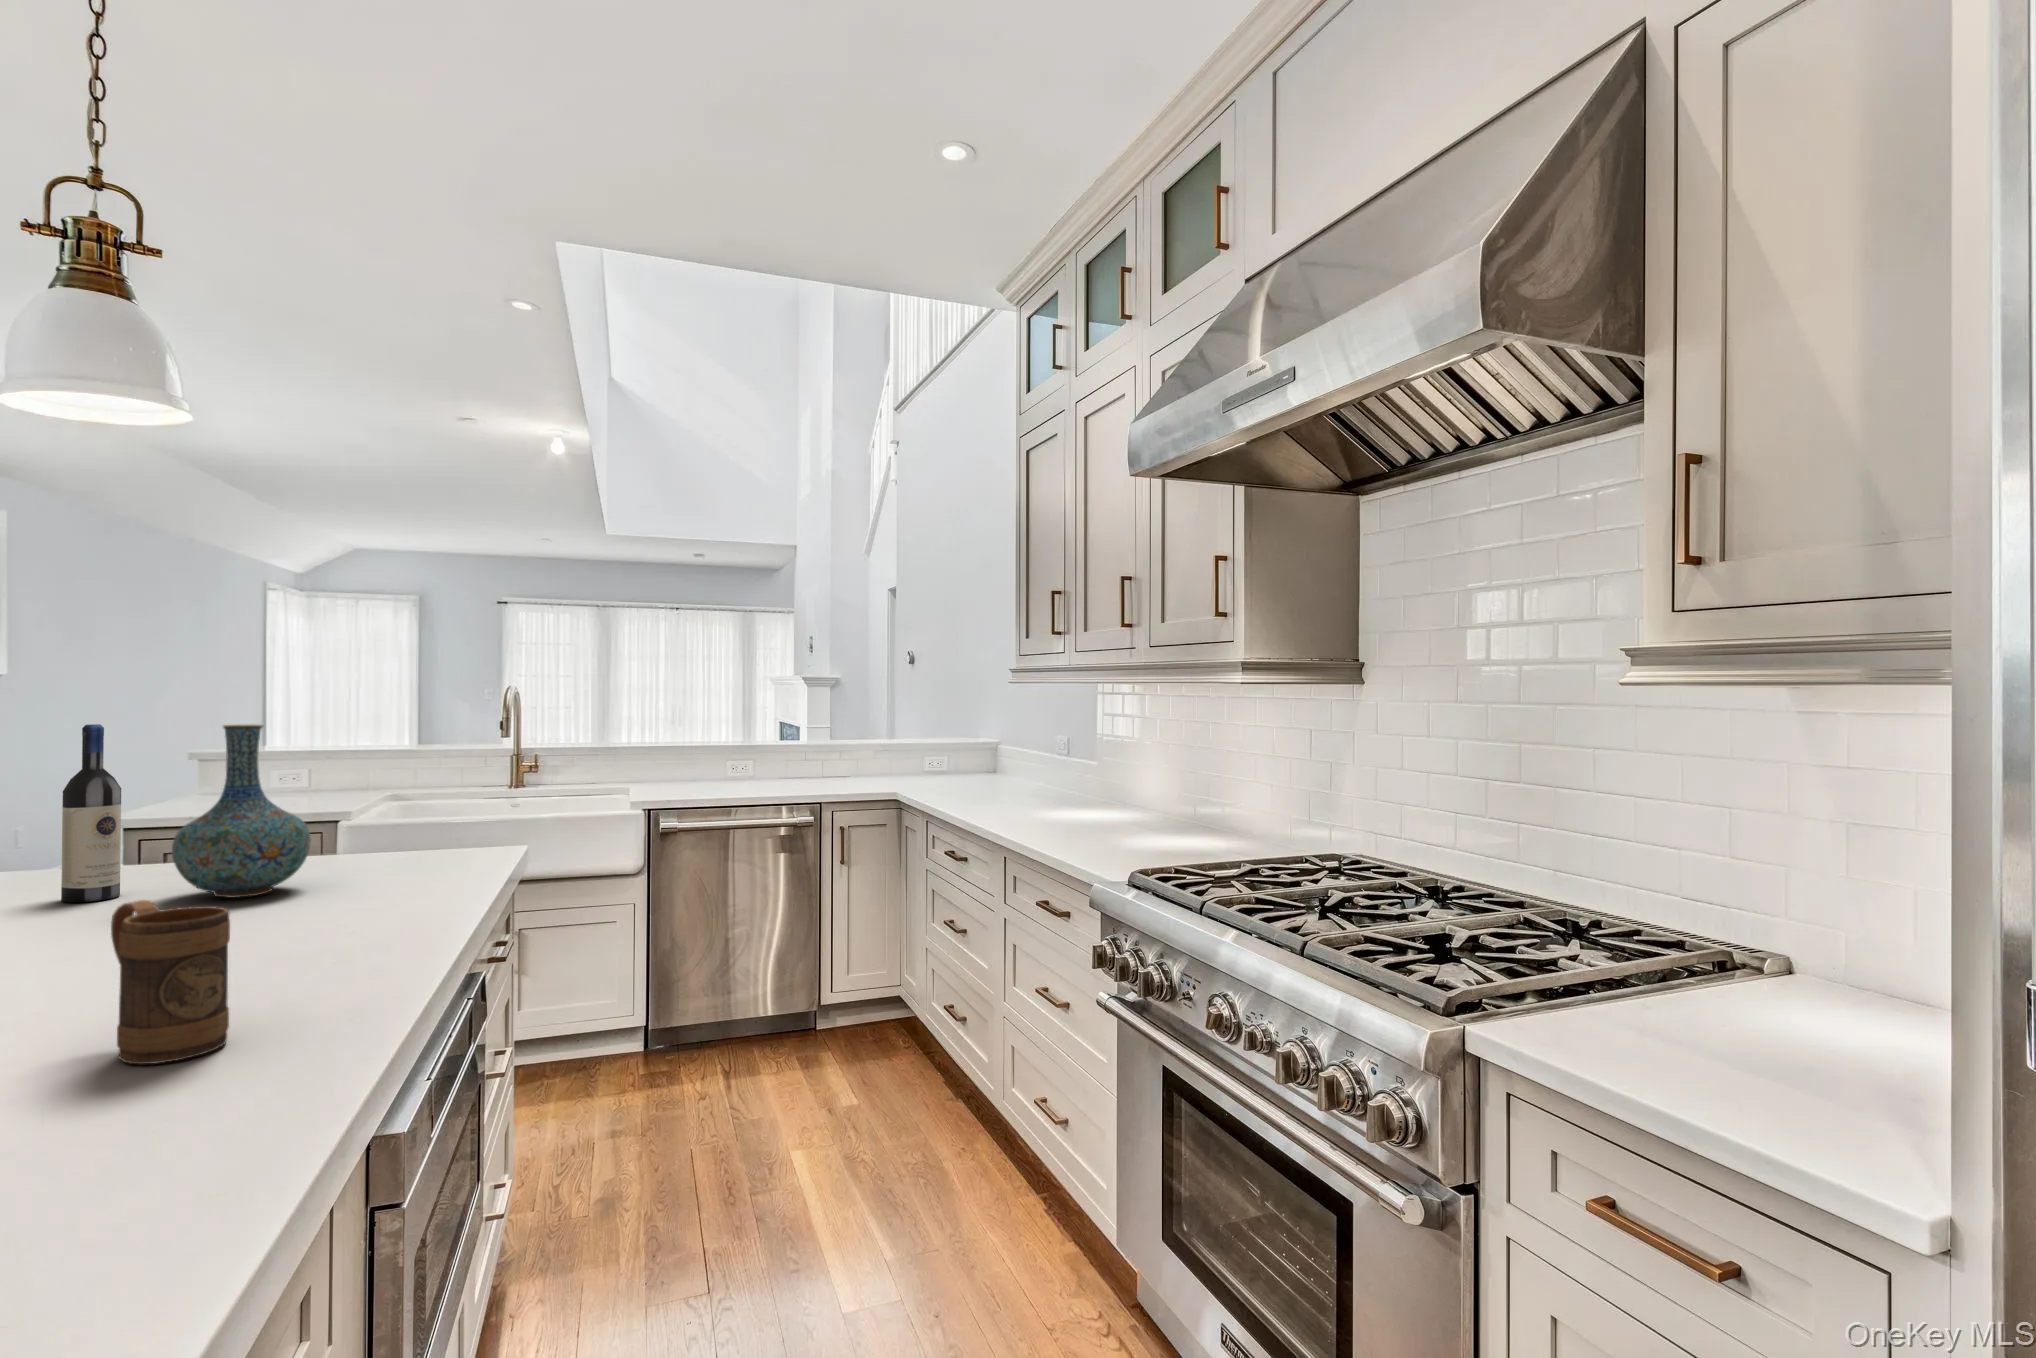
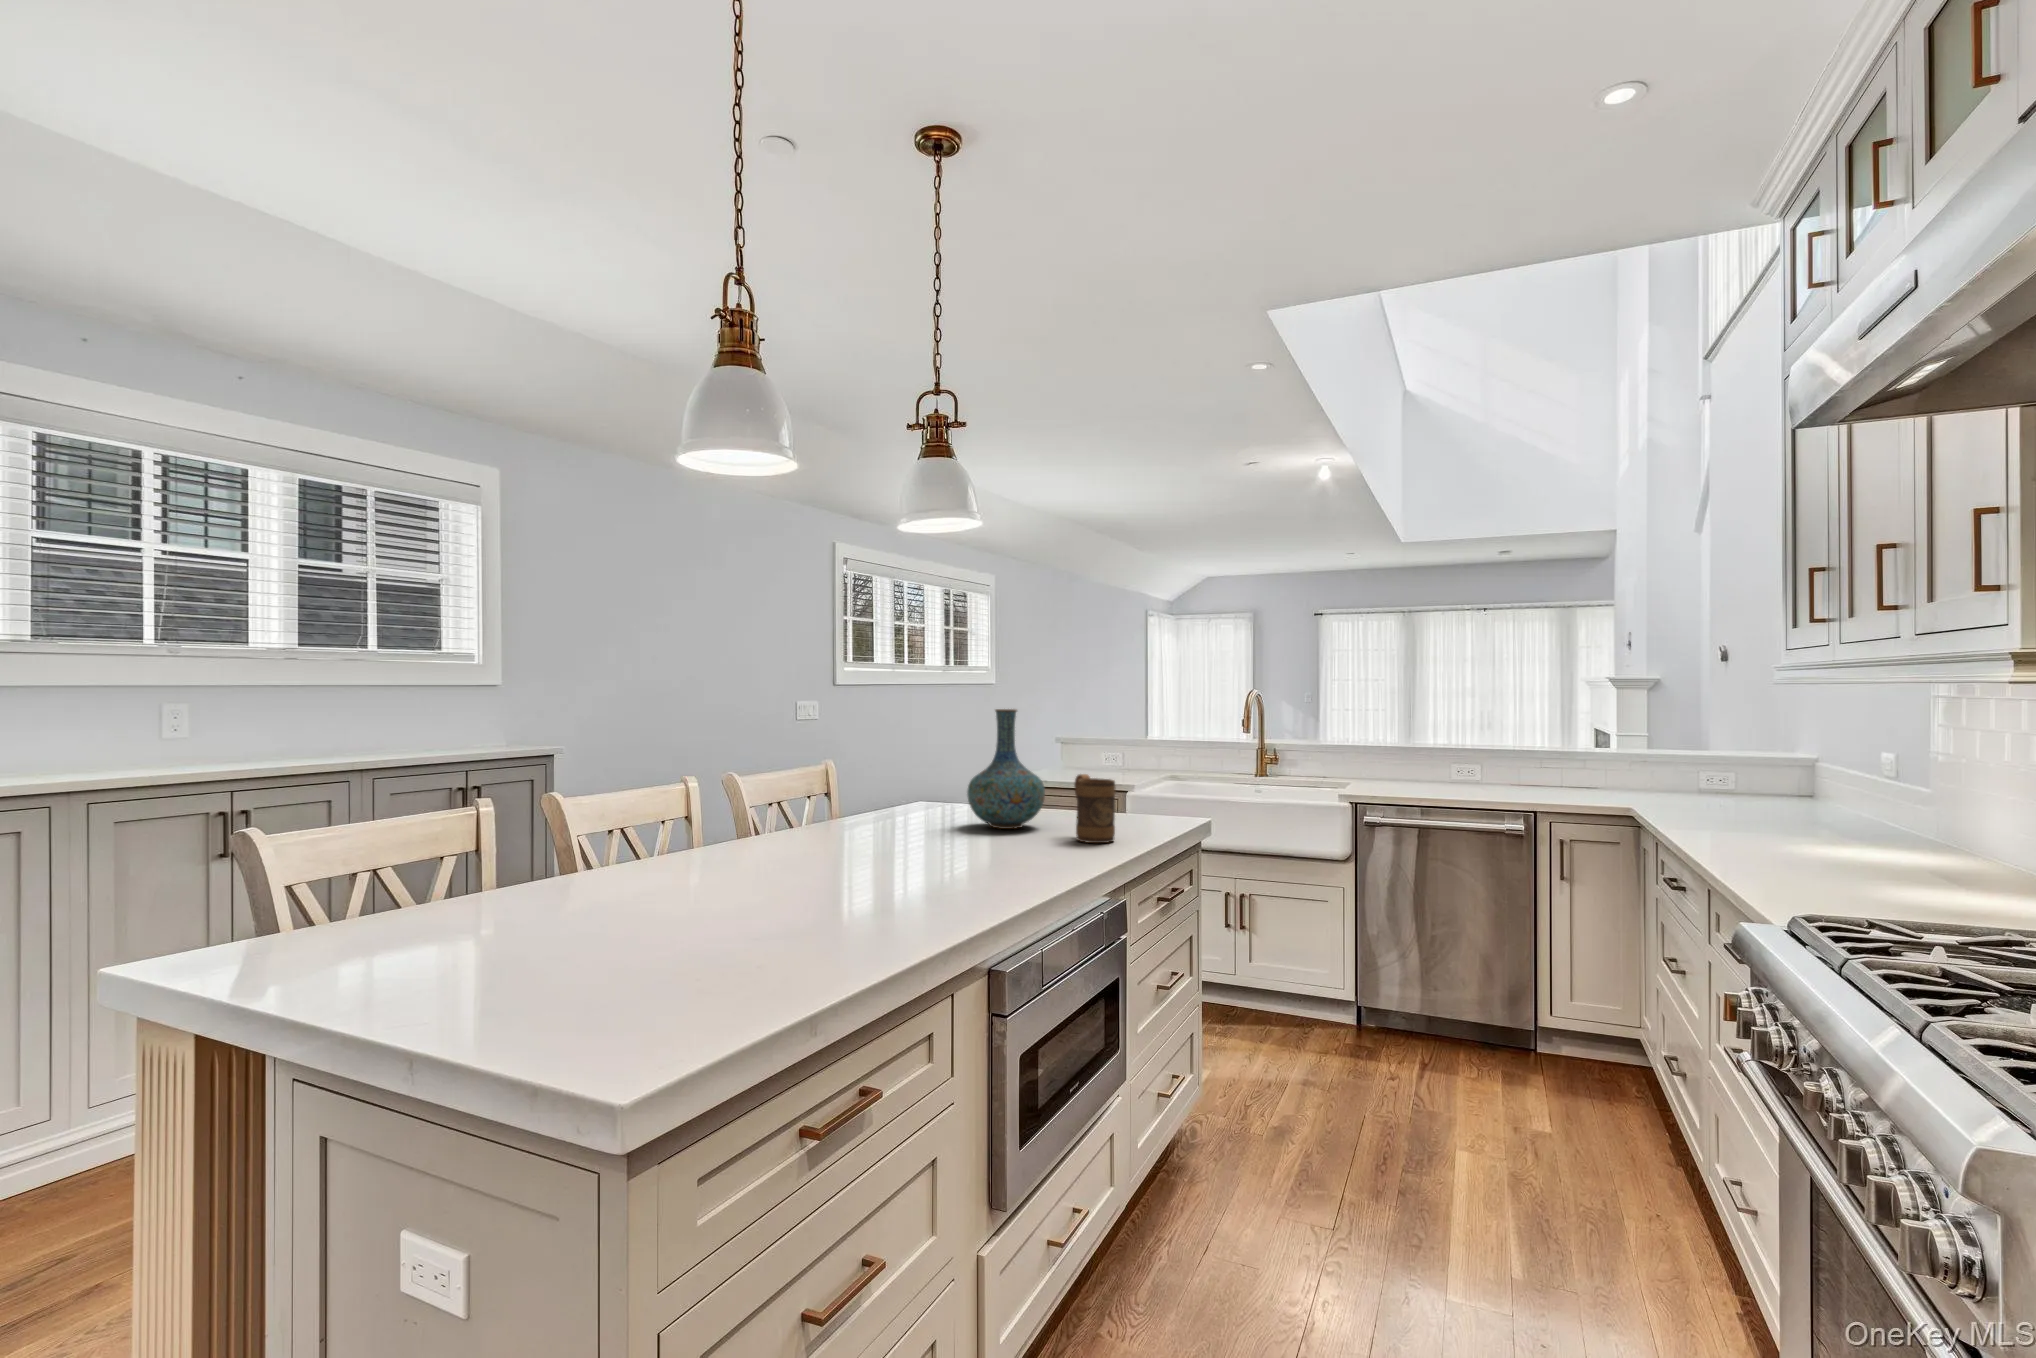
wine bottle: present [61,724,121,902] -> none [919,707,949,821]
mug: present [111,900,230,1064] -> present [1074,774,1116,843]

